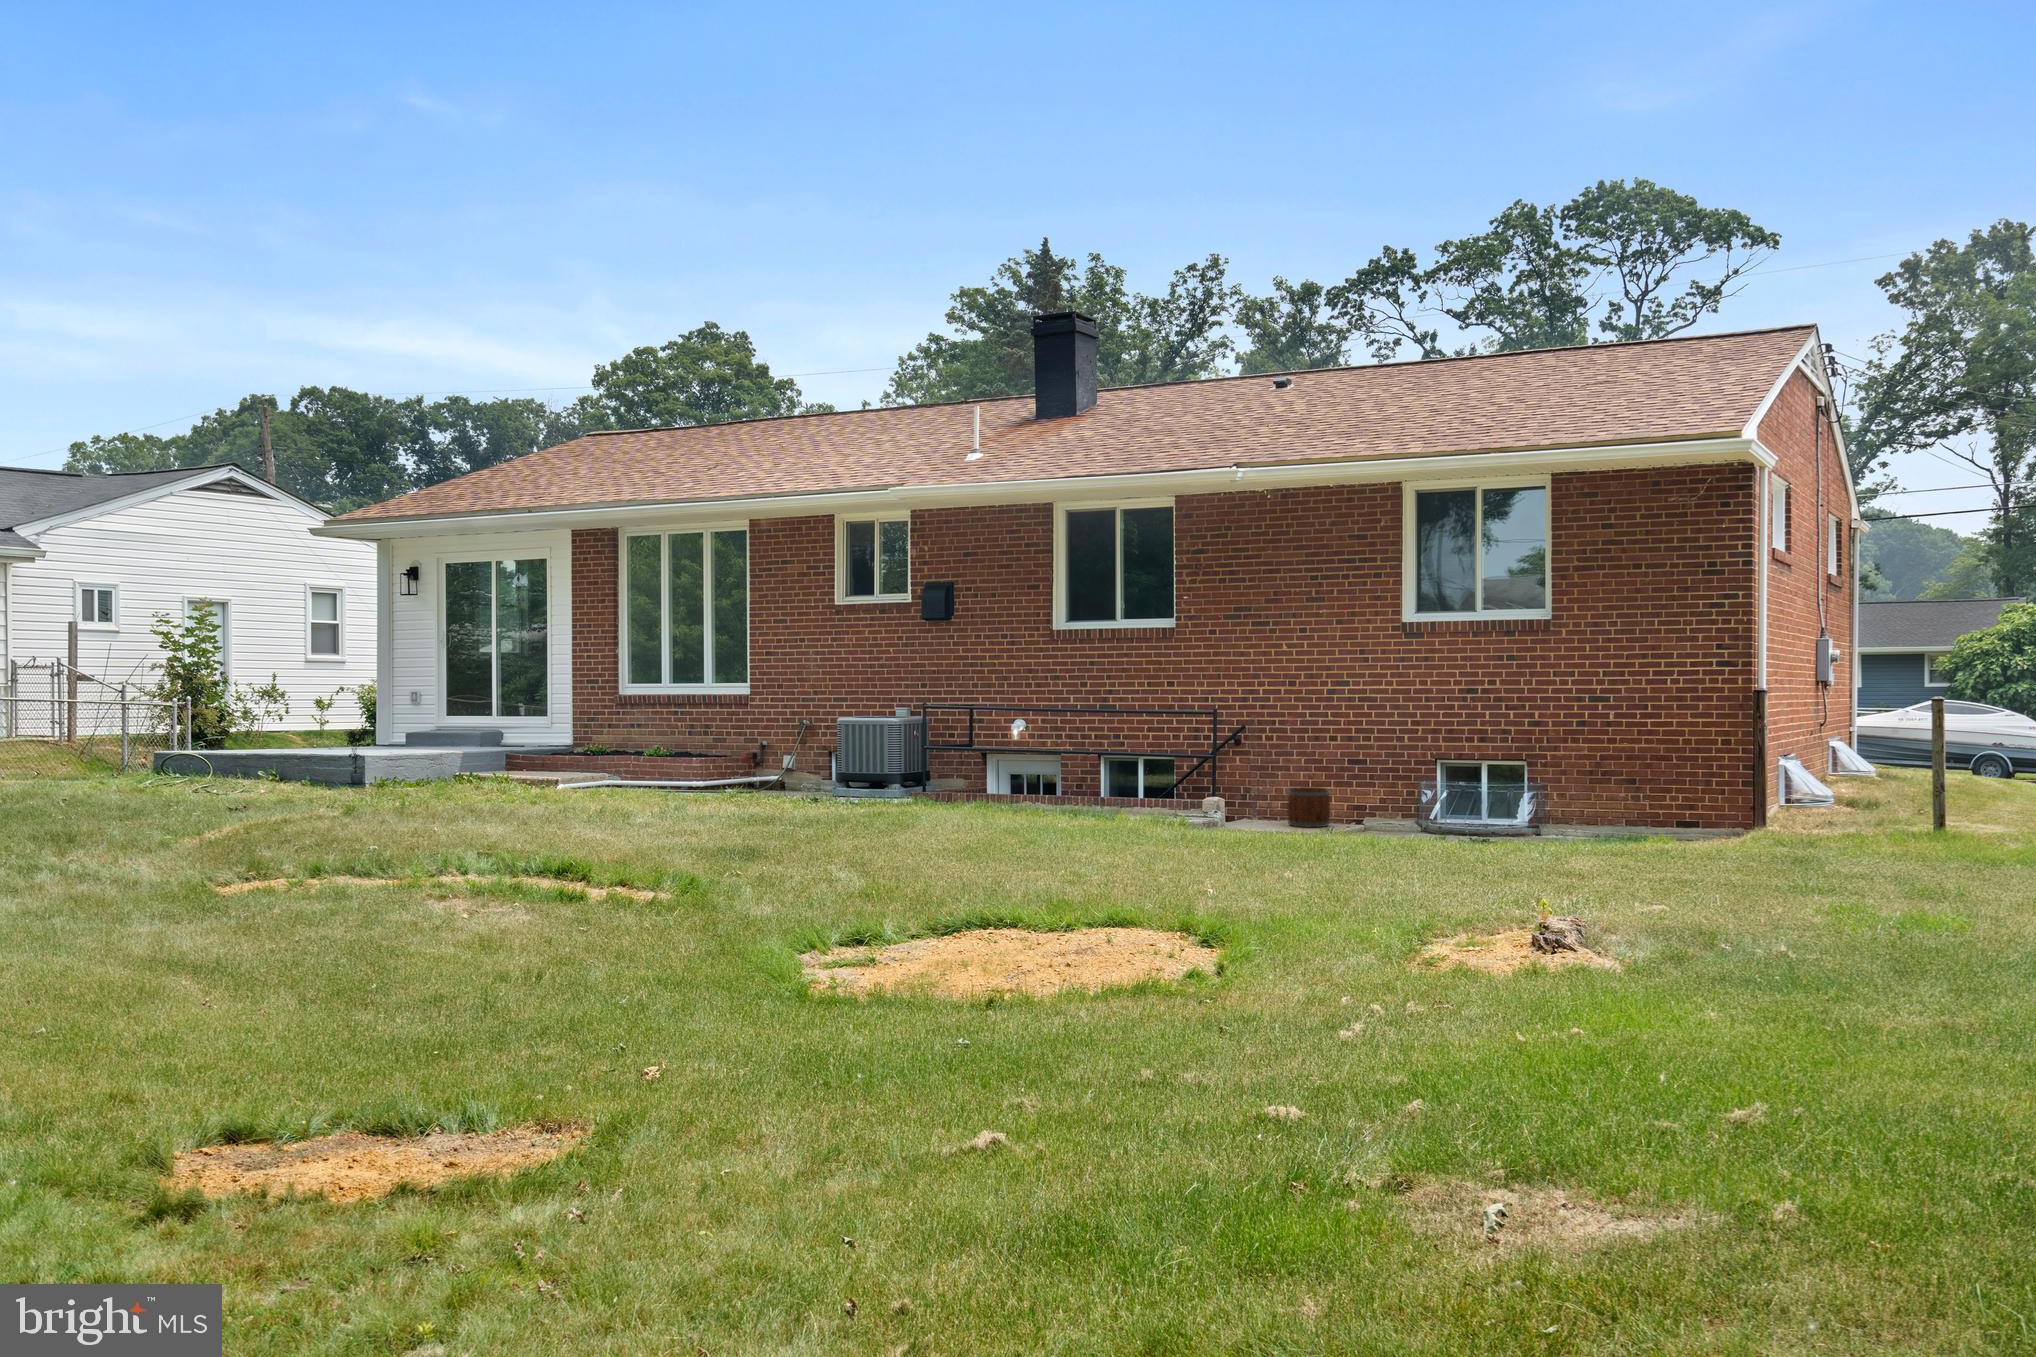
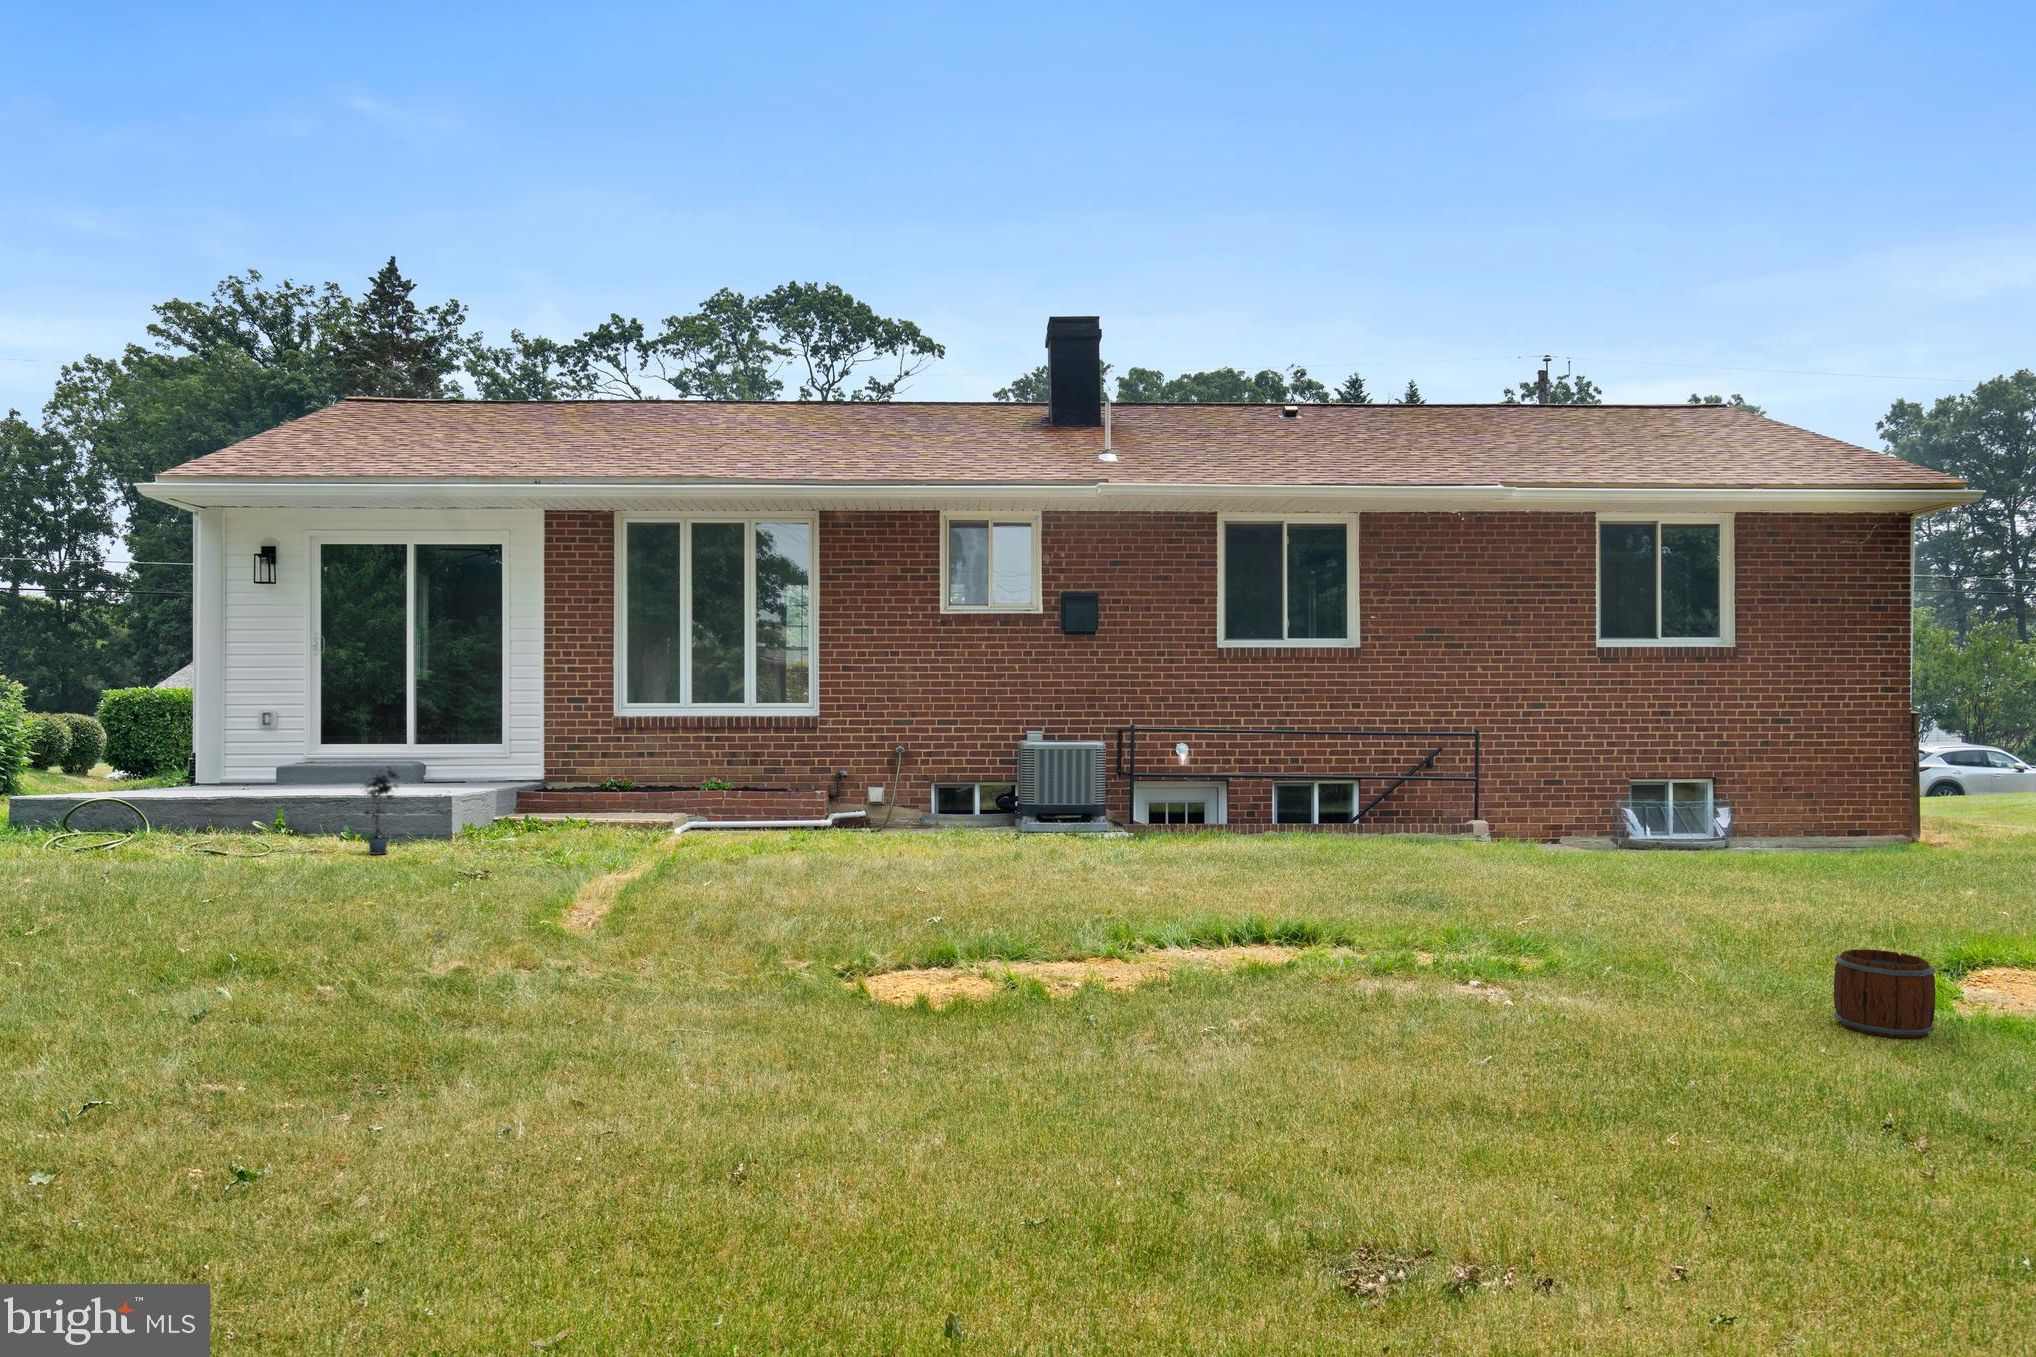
bucket: present [1288,787,1330,827] -> present [1834,949,1936,1038]

